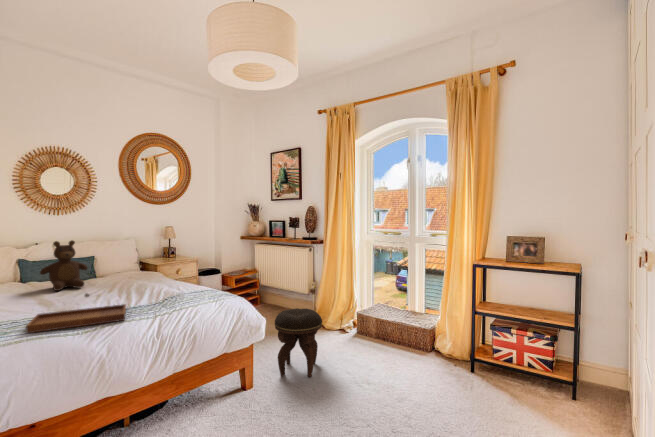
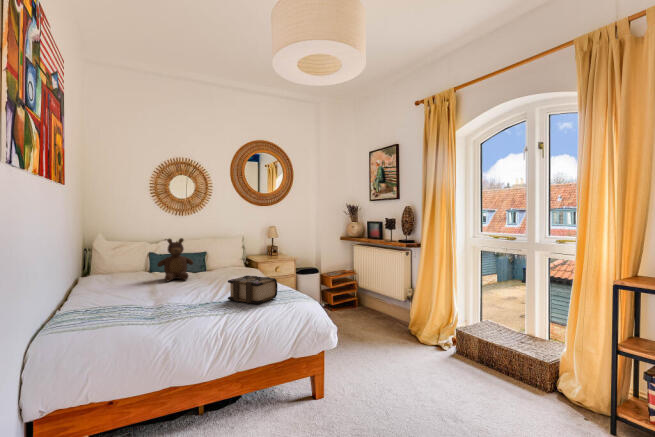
book: none [151,277,205,304] -> present [228,276,277,304]
tray: present [26,293,126,333] -> none [119,286,203,318]
footstool: present [275,308,322,377] -> none [350,318,403,397]

